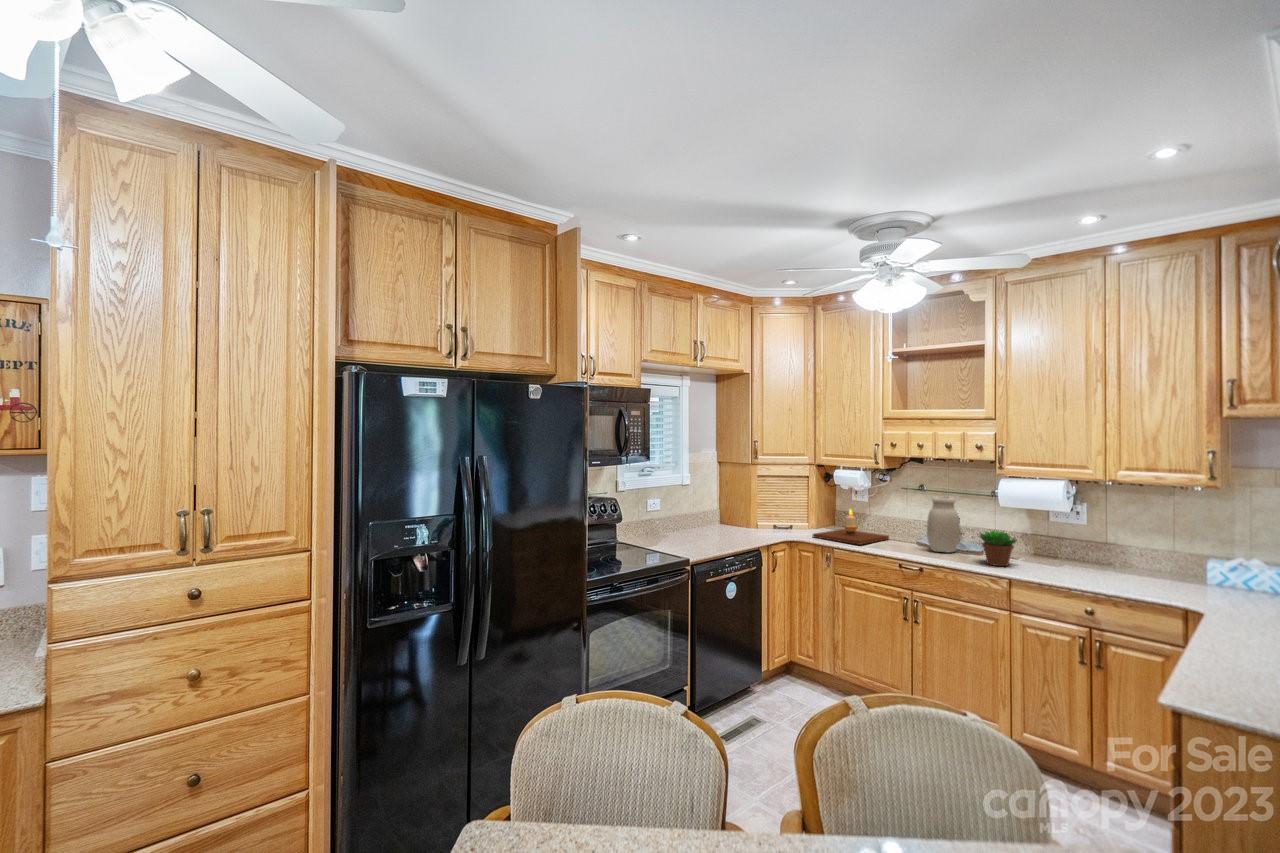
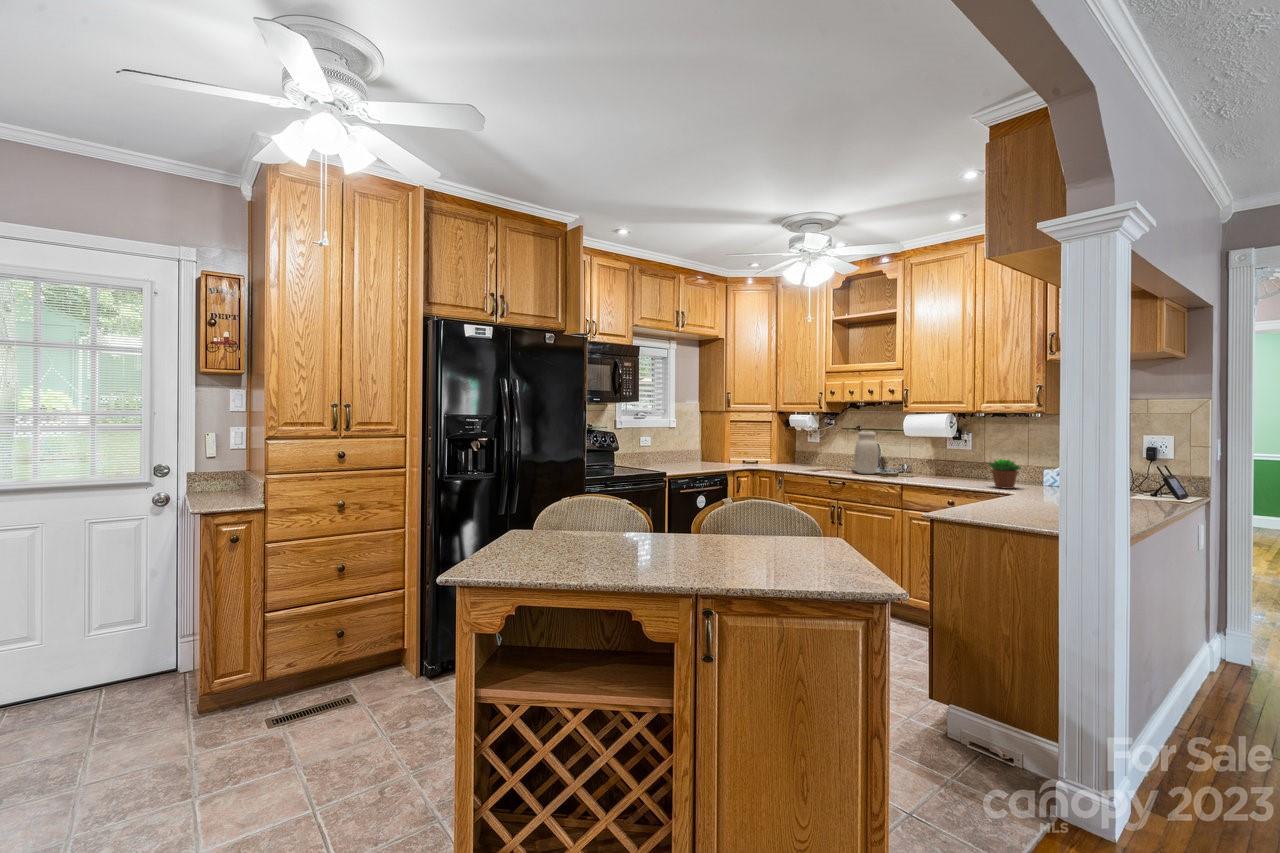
candle: present [812,509,889,545] -> none [770,445,831,470]
succulent plant: present [980,530,1016,566] -> present [989,459,1021,489]

